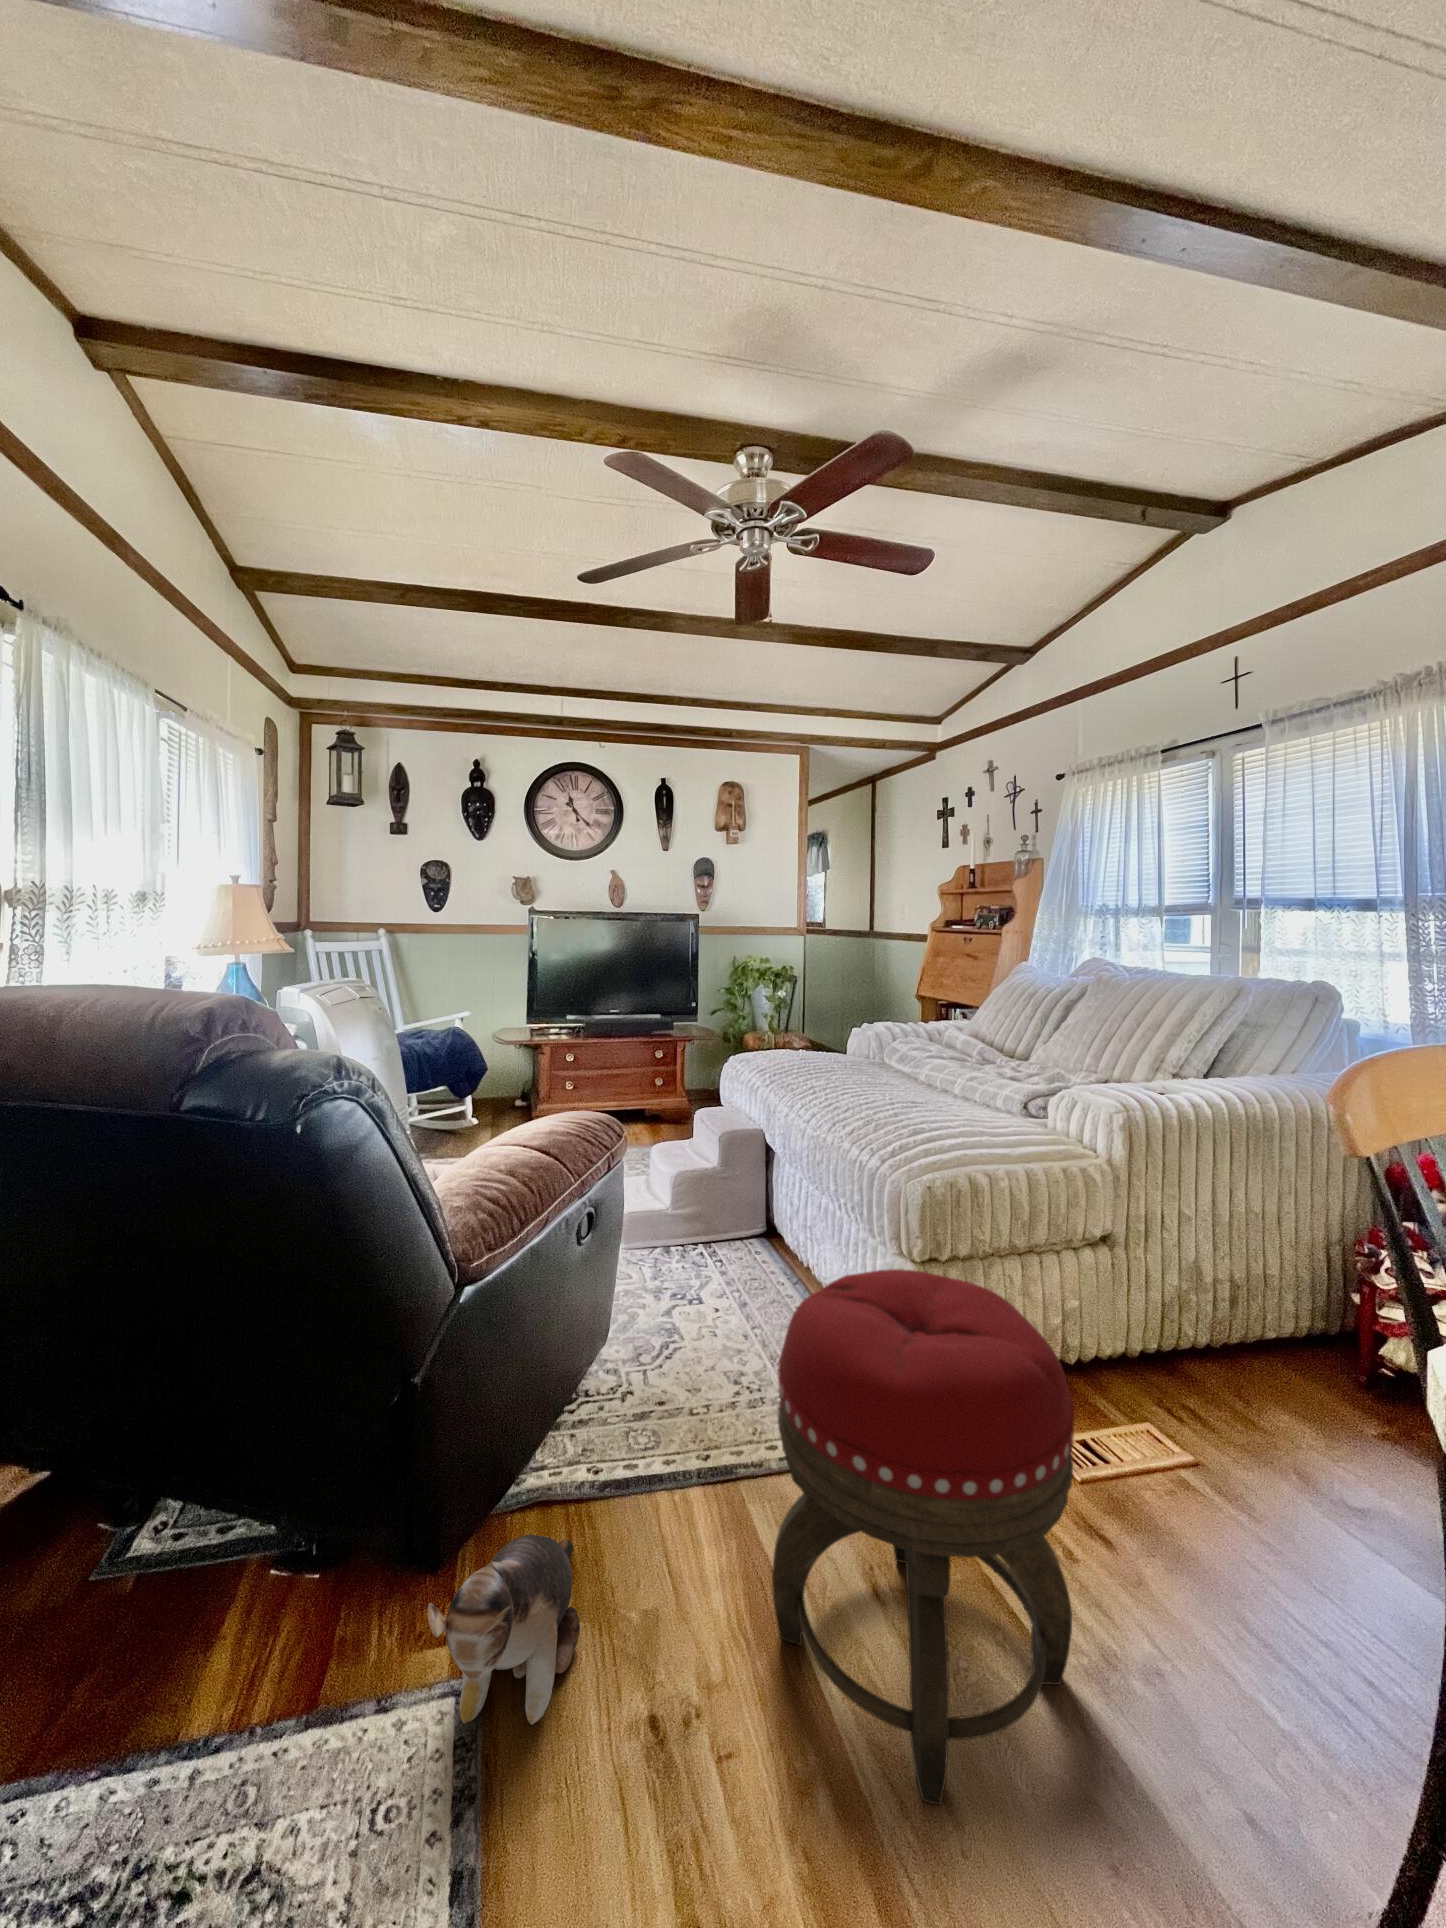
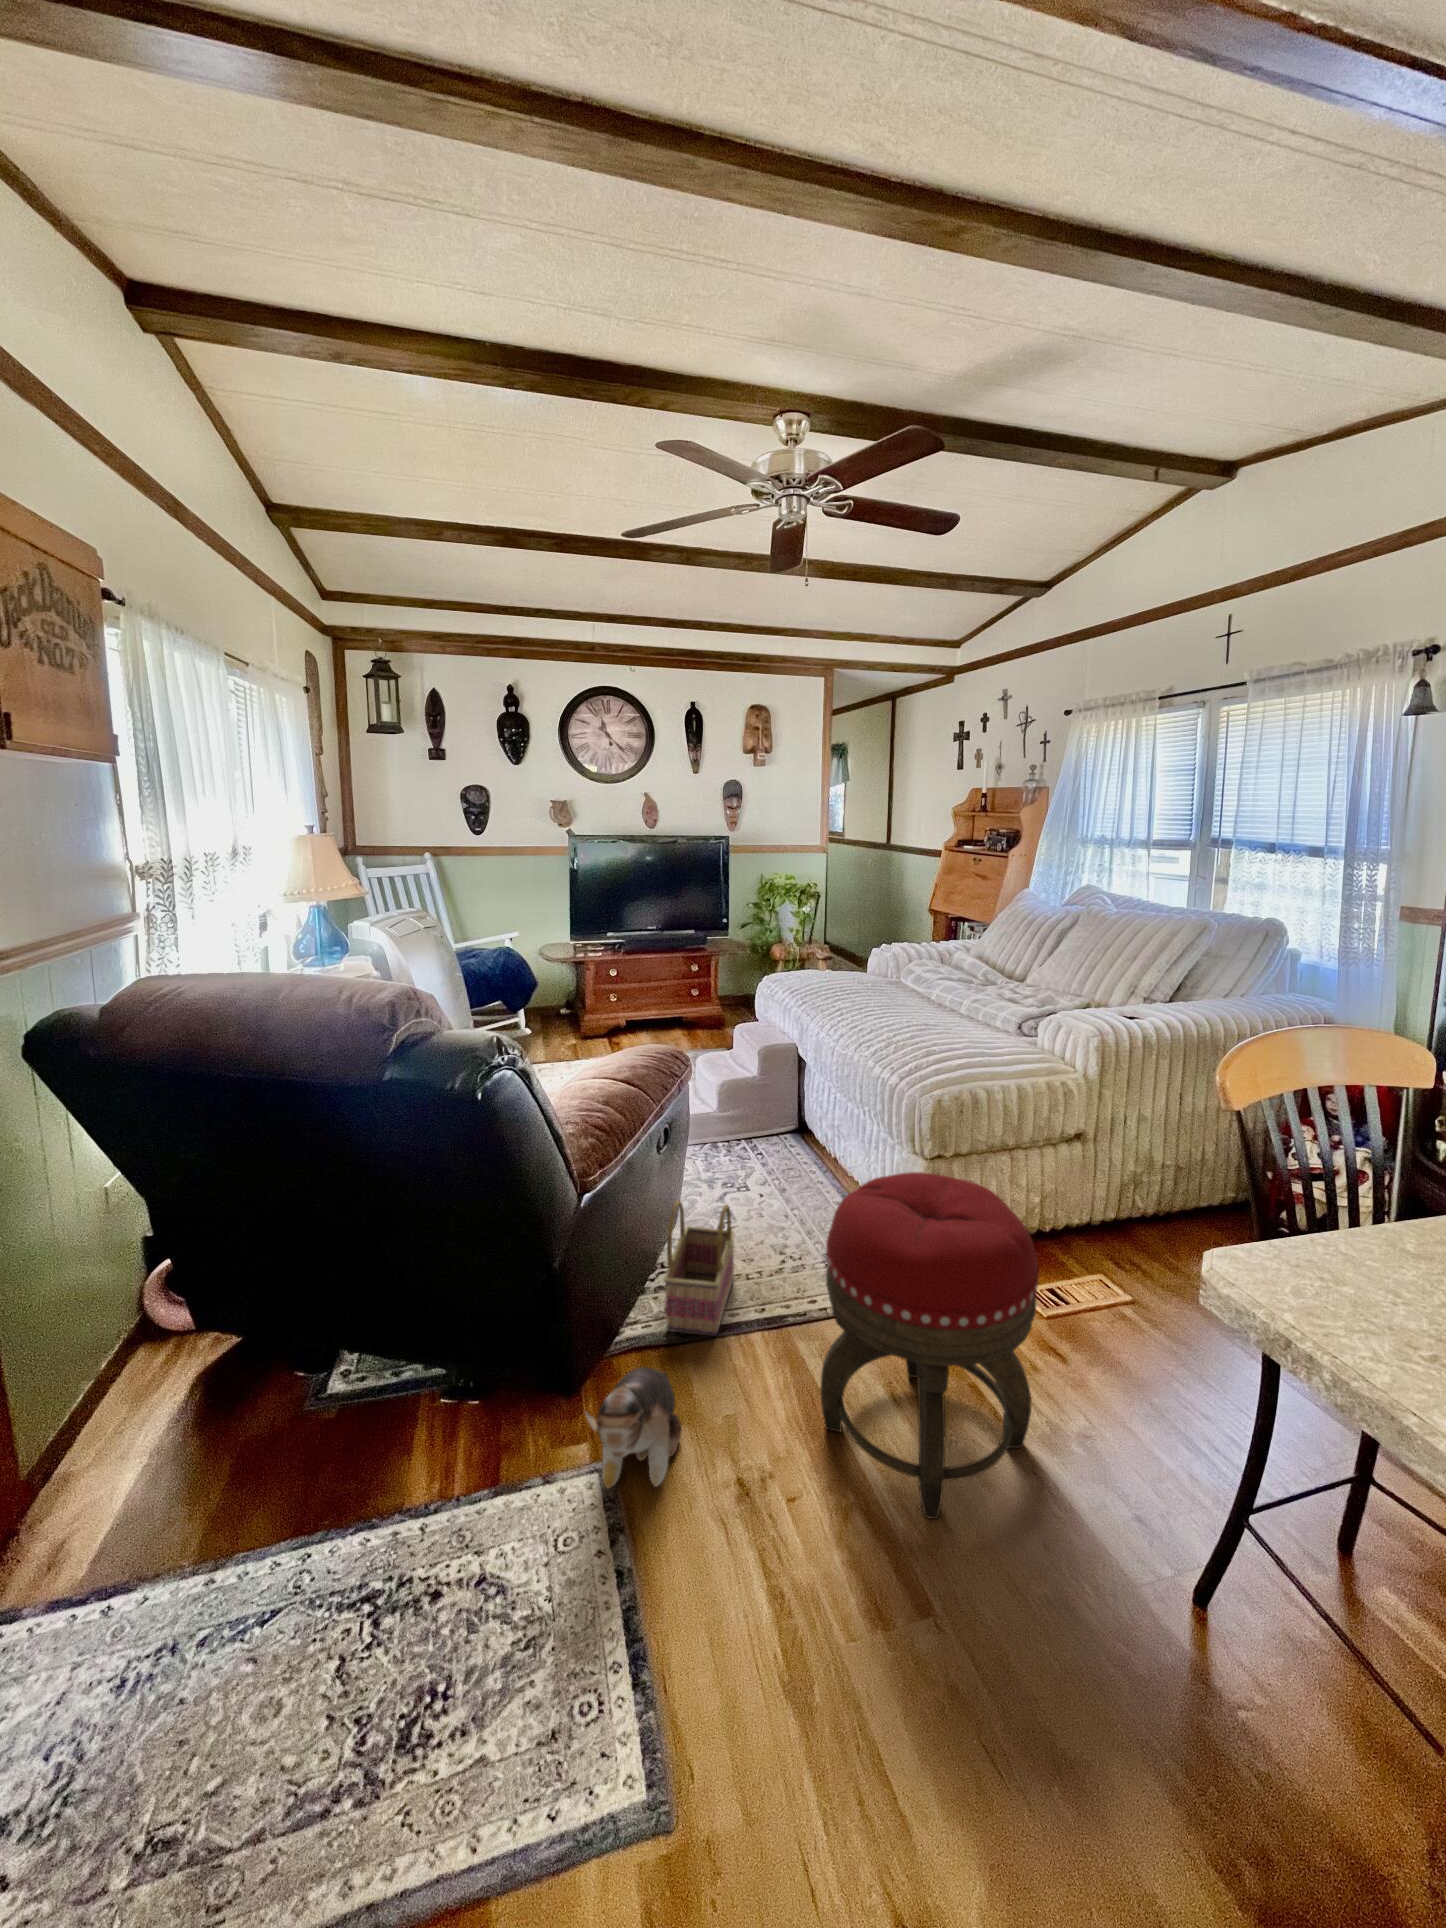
basket: none [578,1304,676,1490] -> present [664,1200,735,1336]

